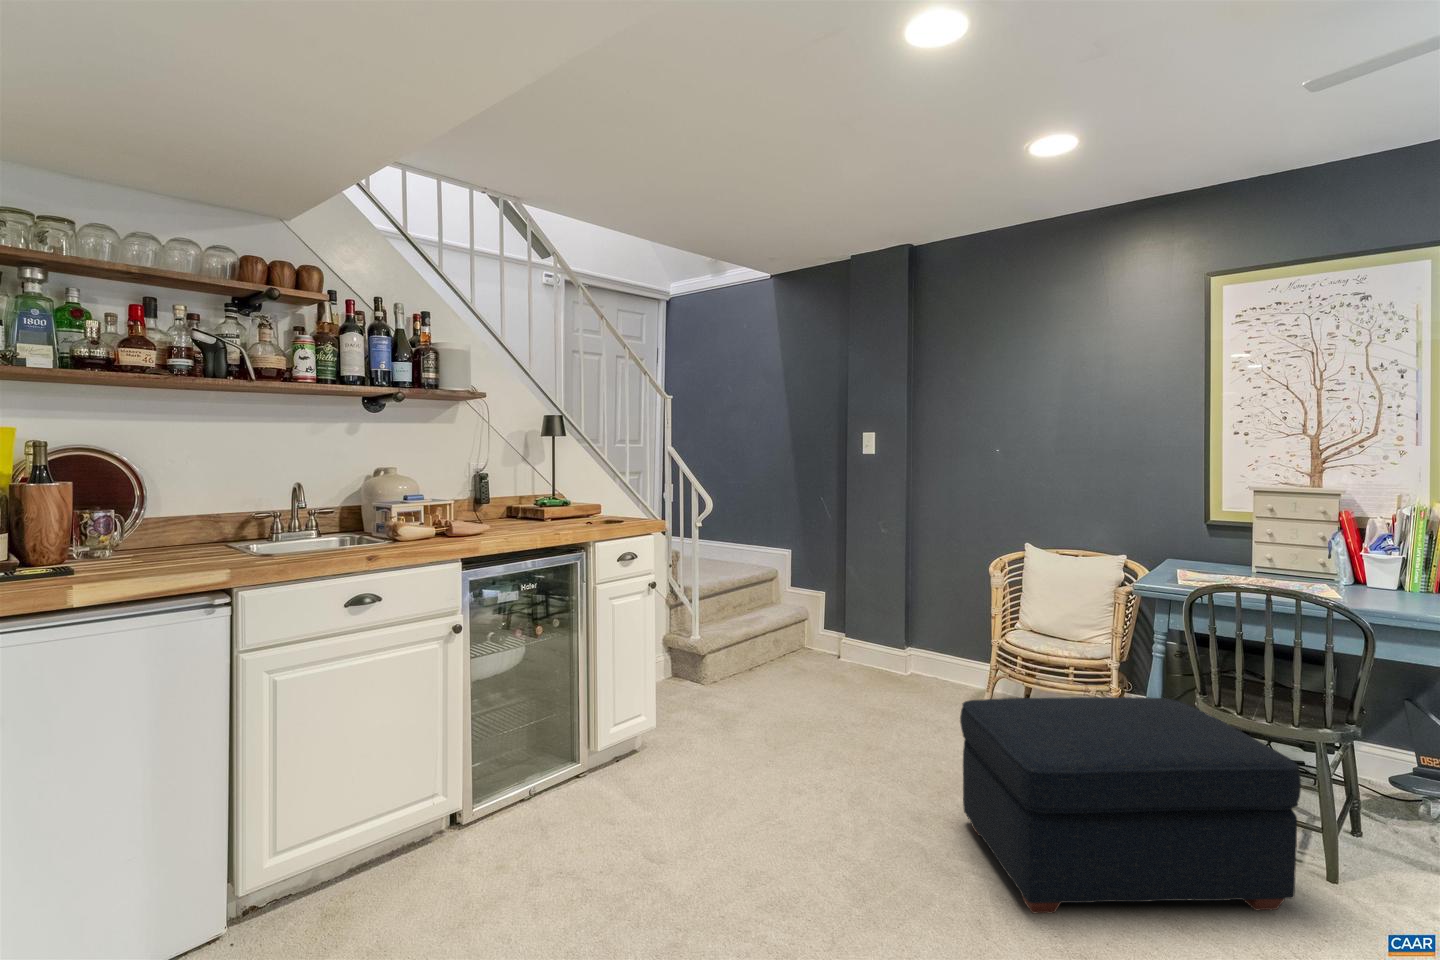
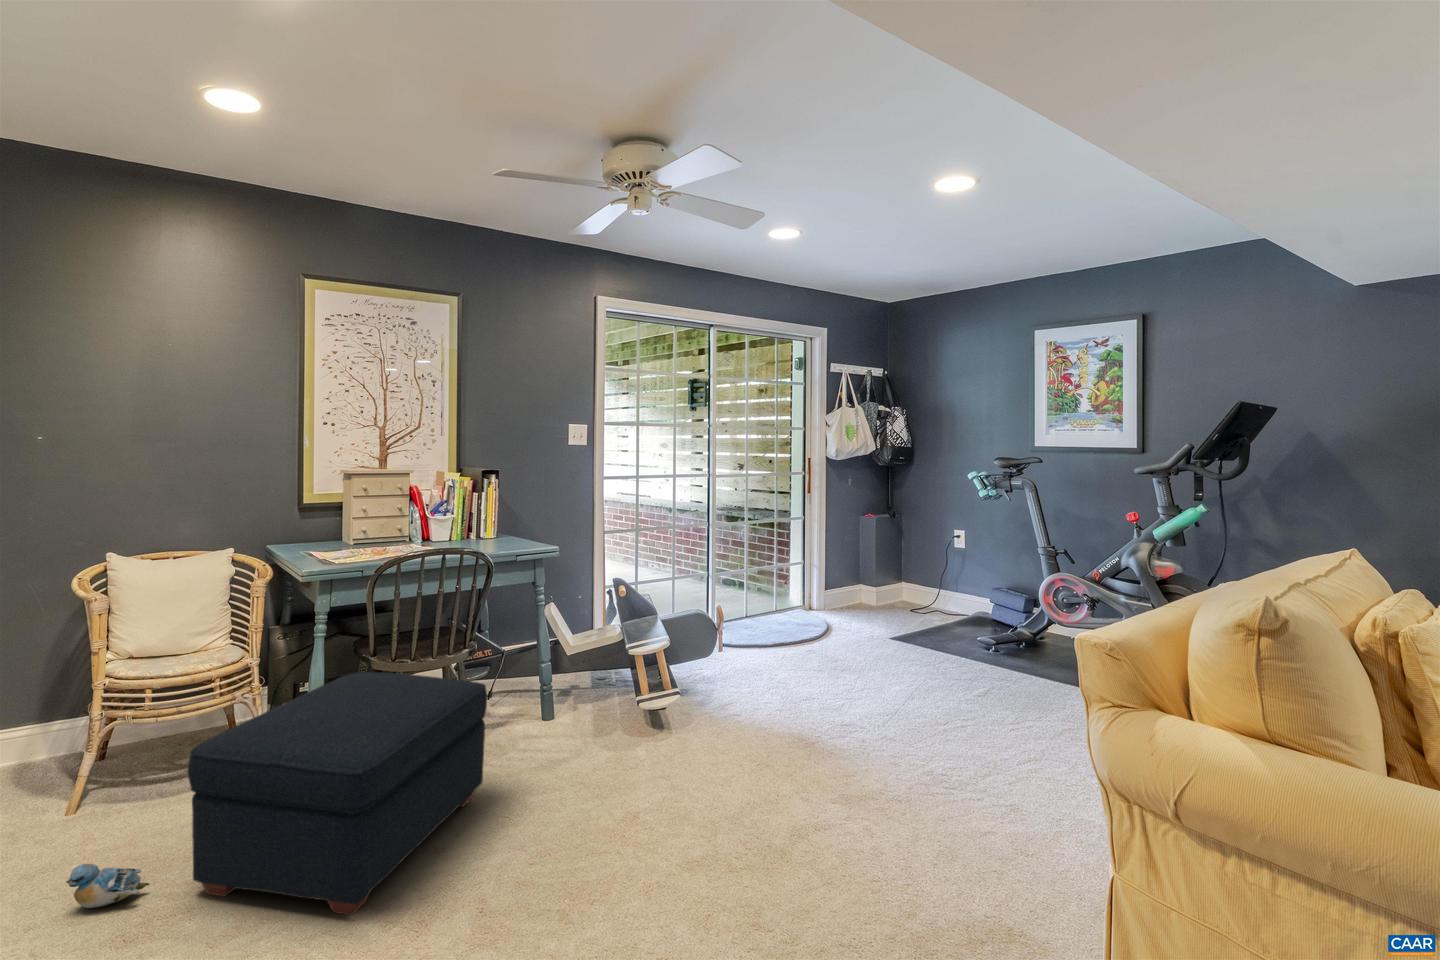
plush toy: none [903,757,949,797] -> present [66,864,149,908]

